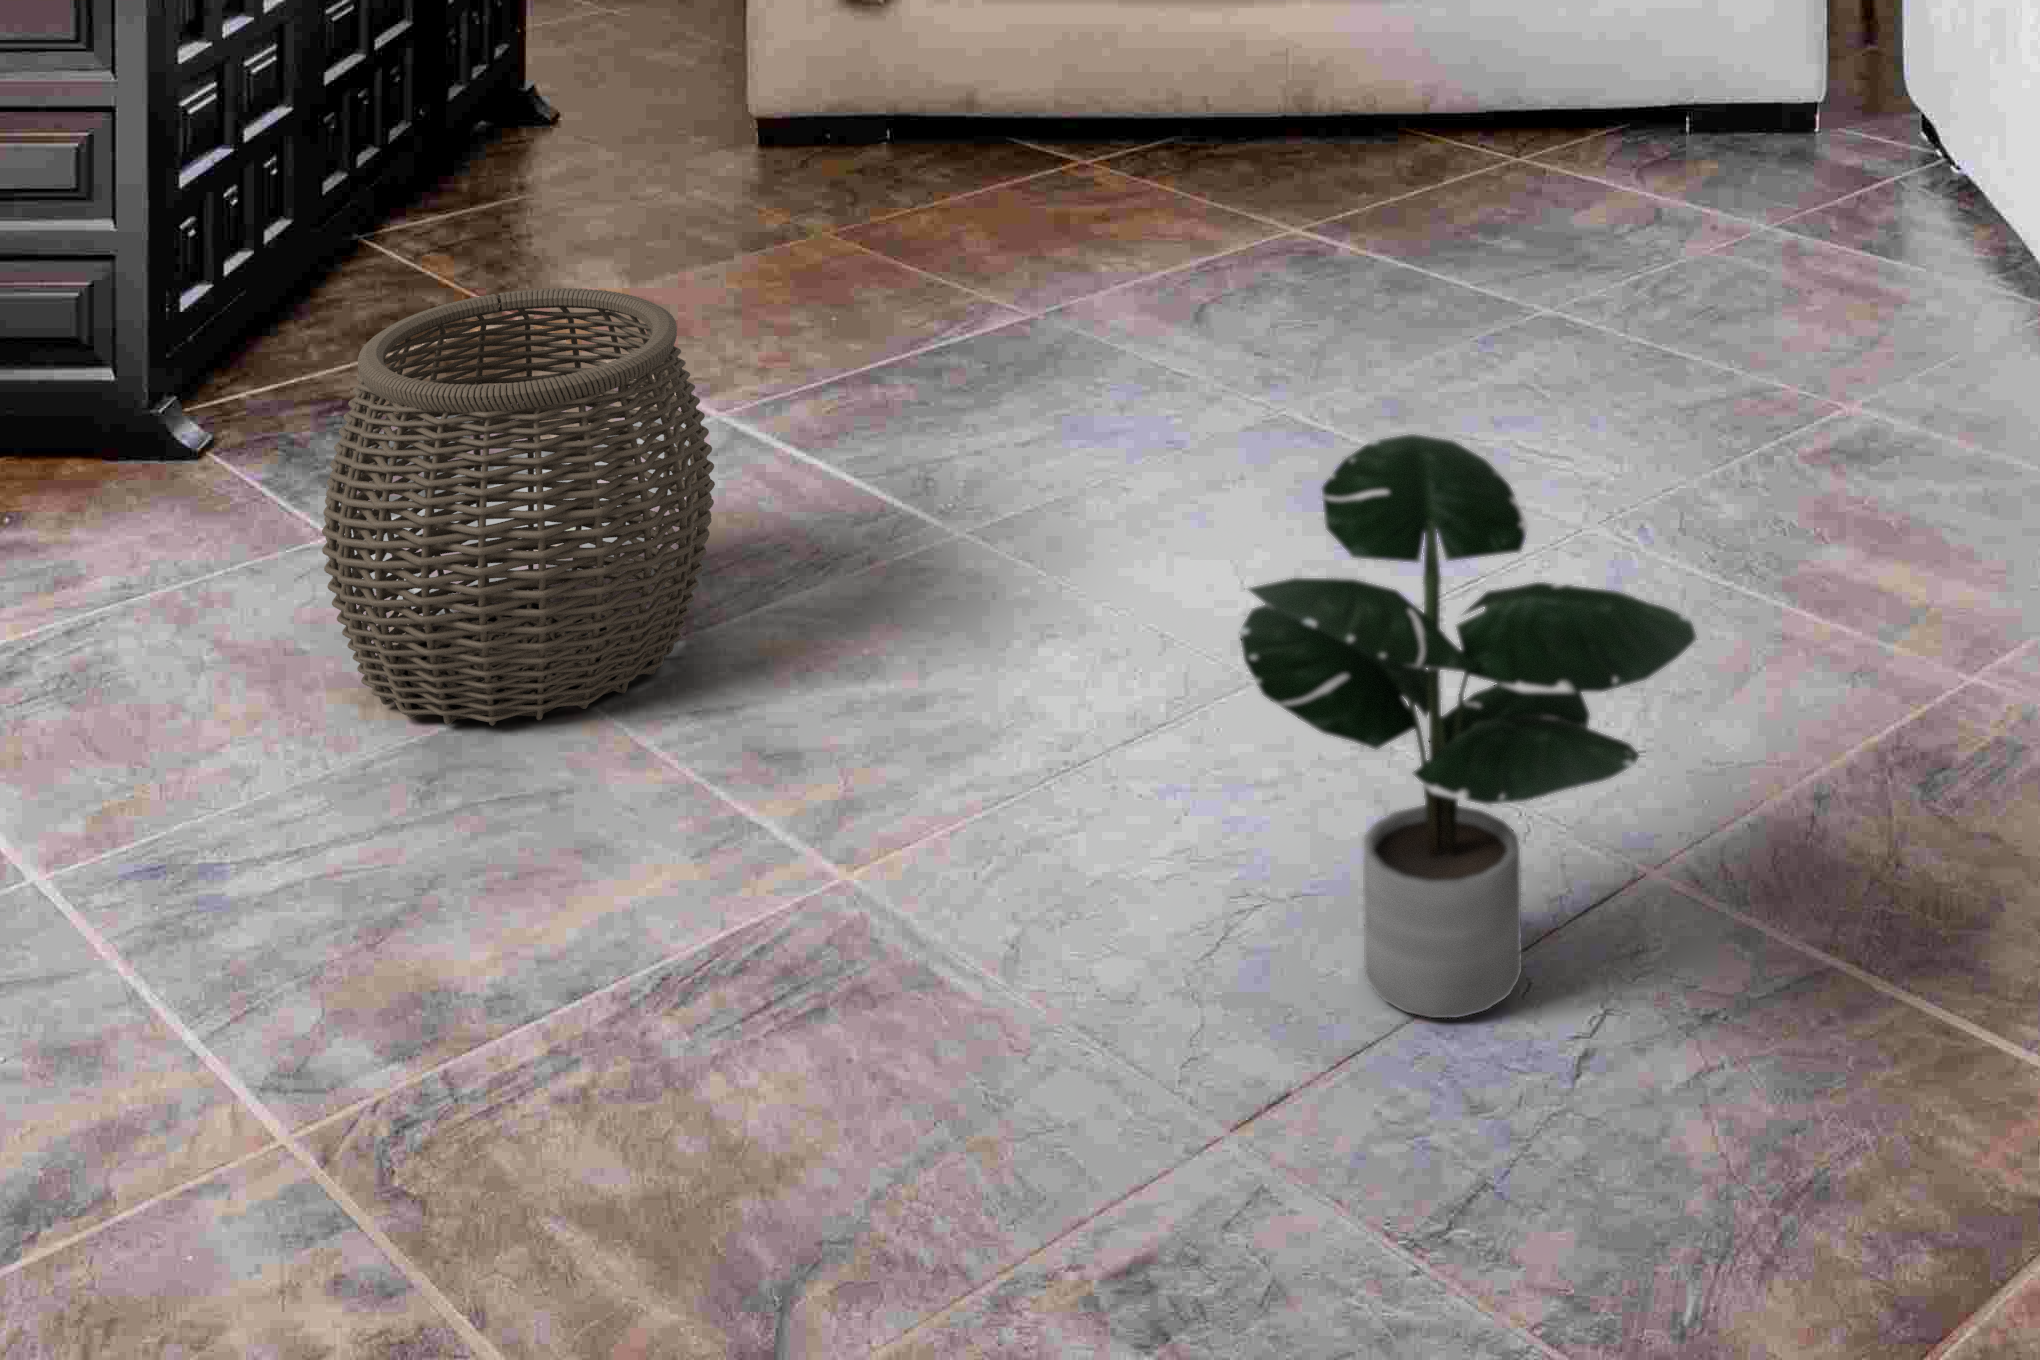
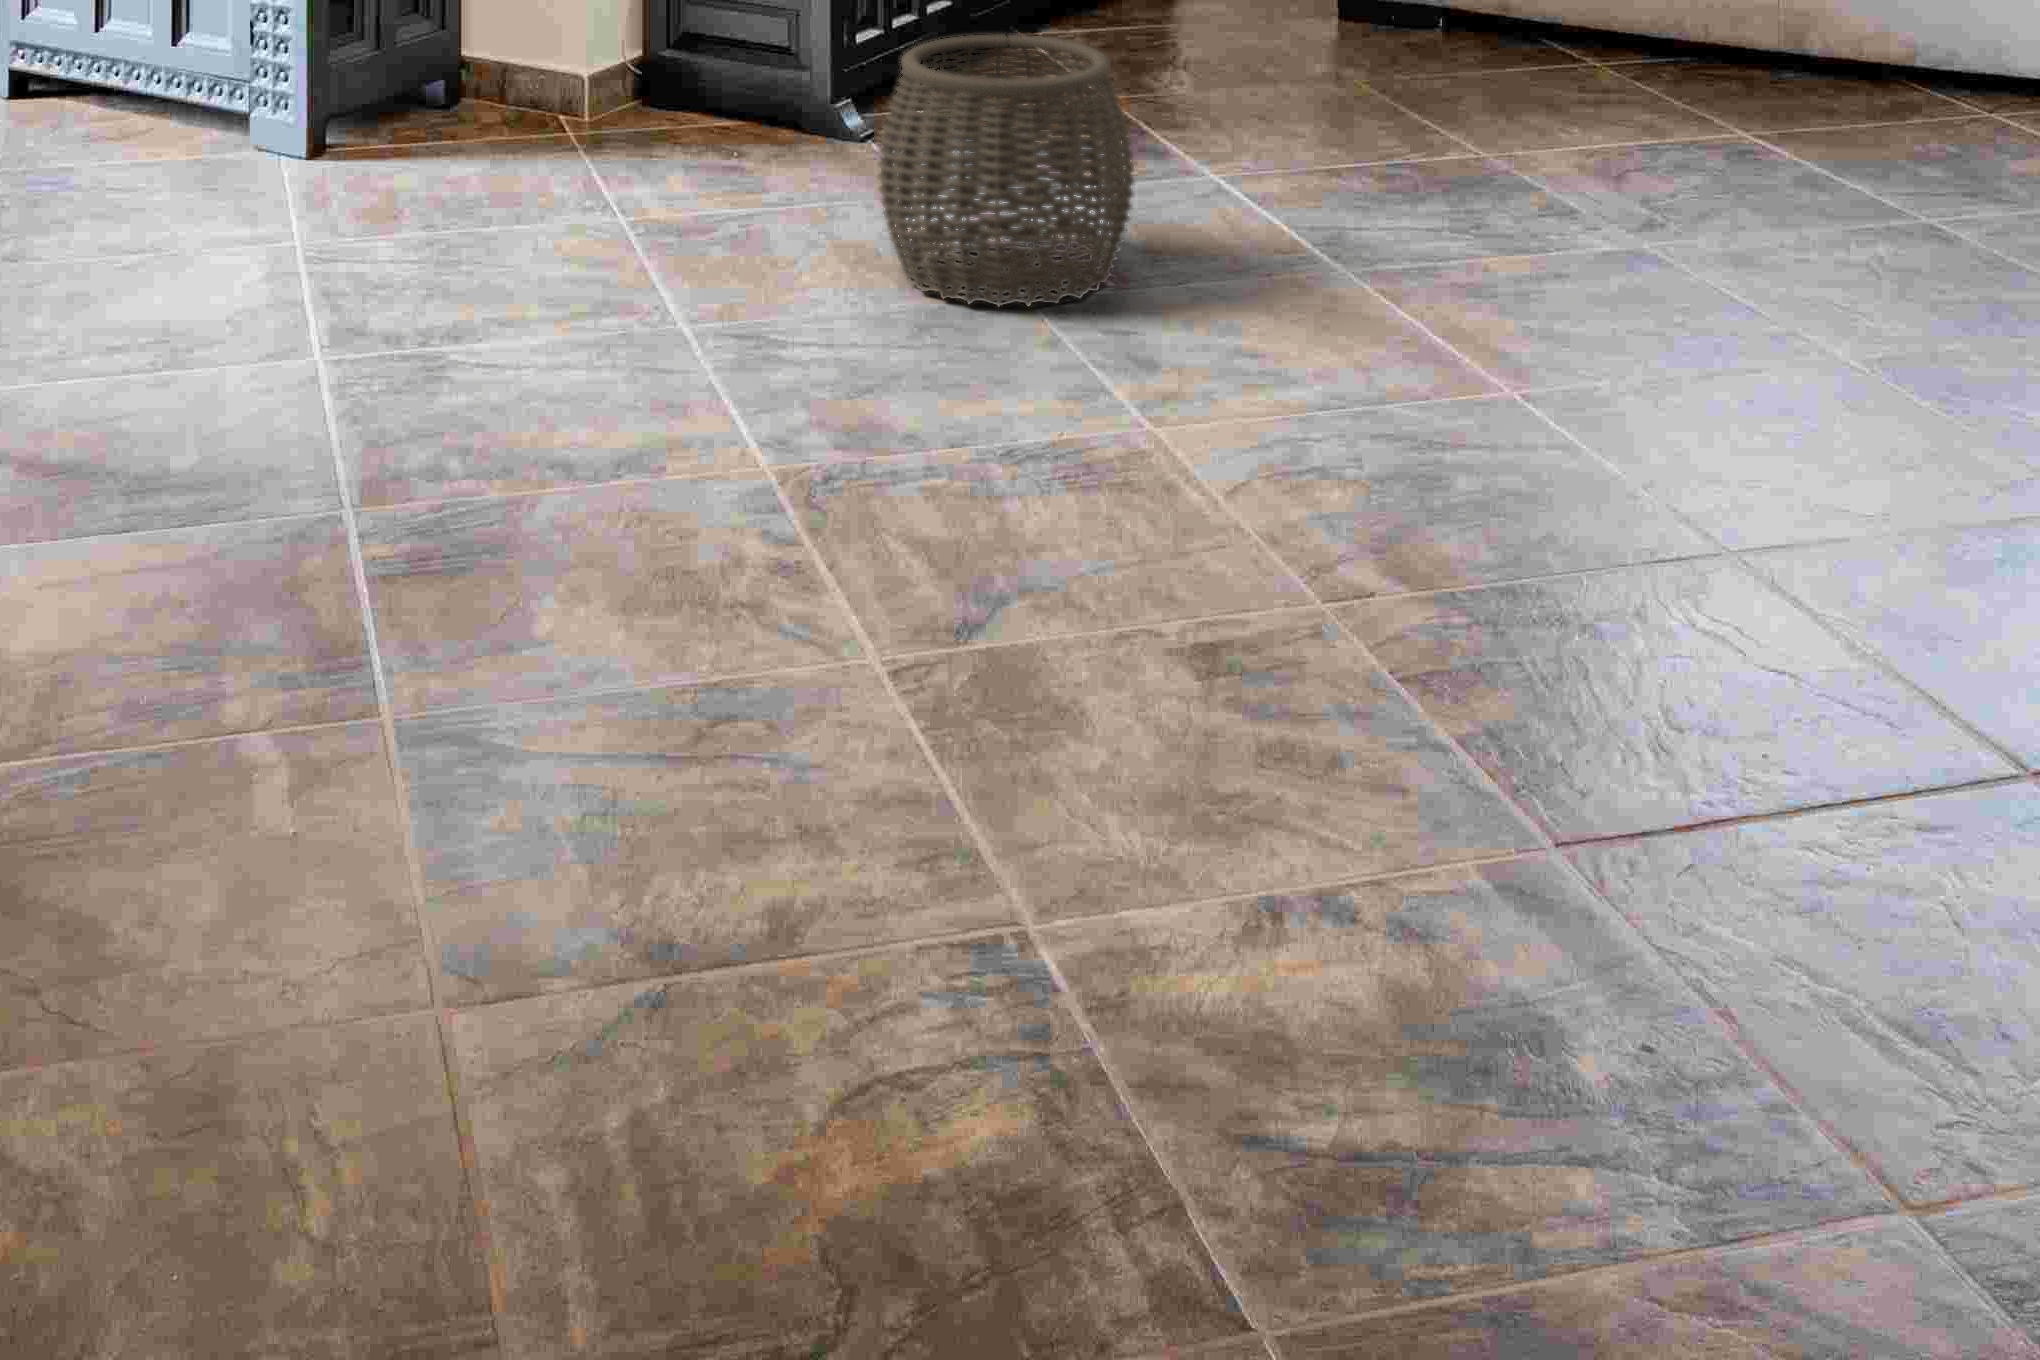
potted plant: present [1240,434,1697,1018] -> none [1347,176,1675,557]

